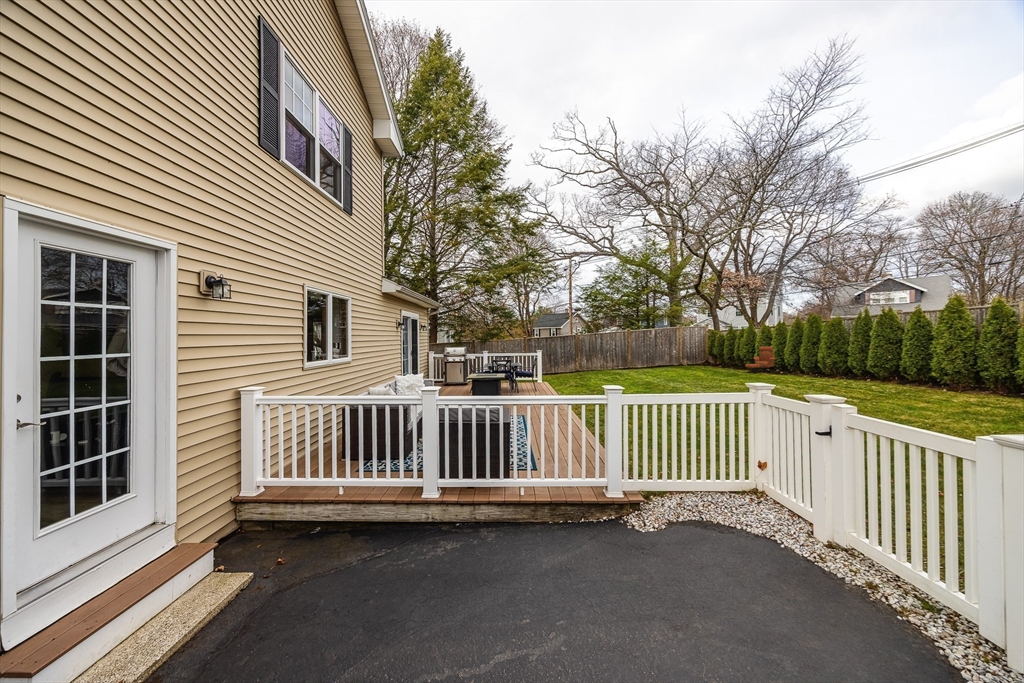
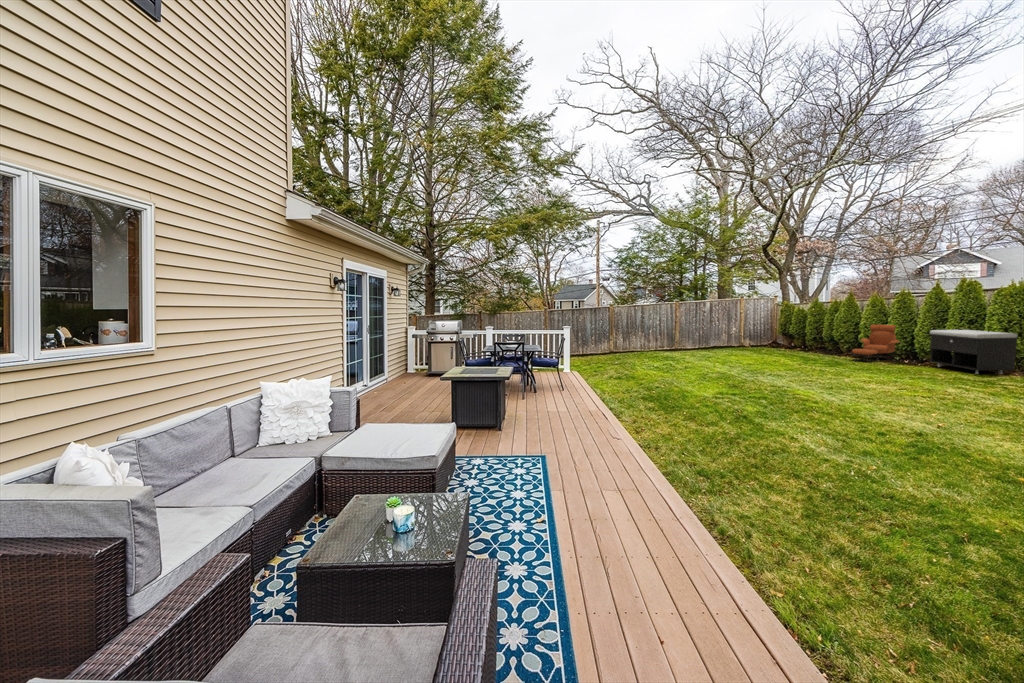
storage bench: none [787,349,828,377] -> present [930,329,1017,374]

